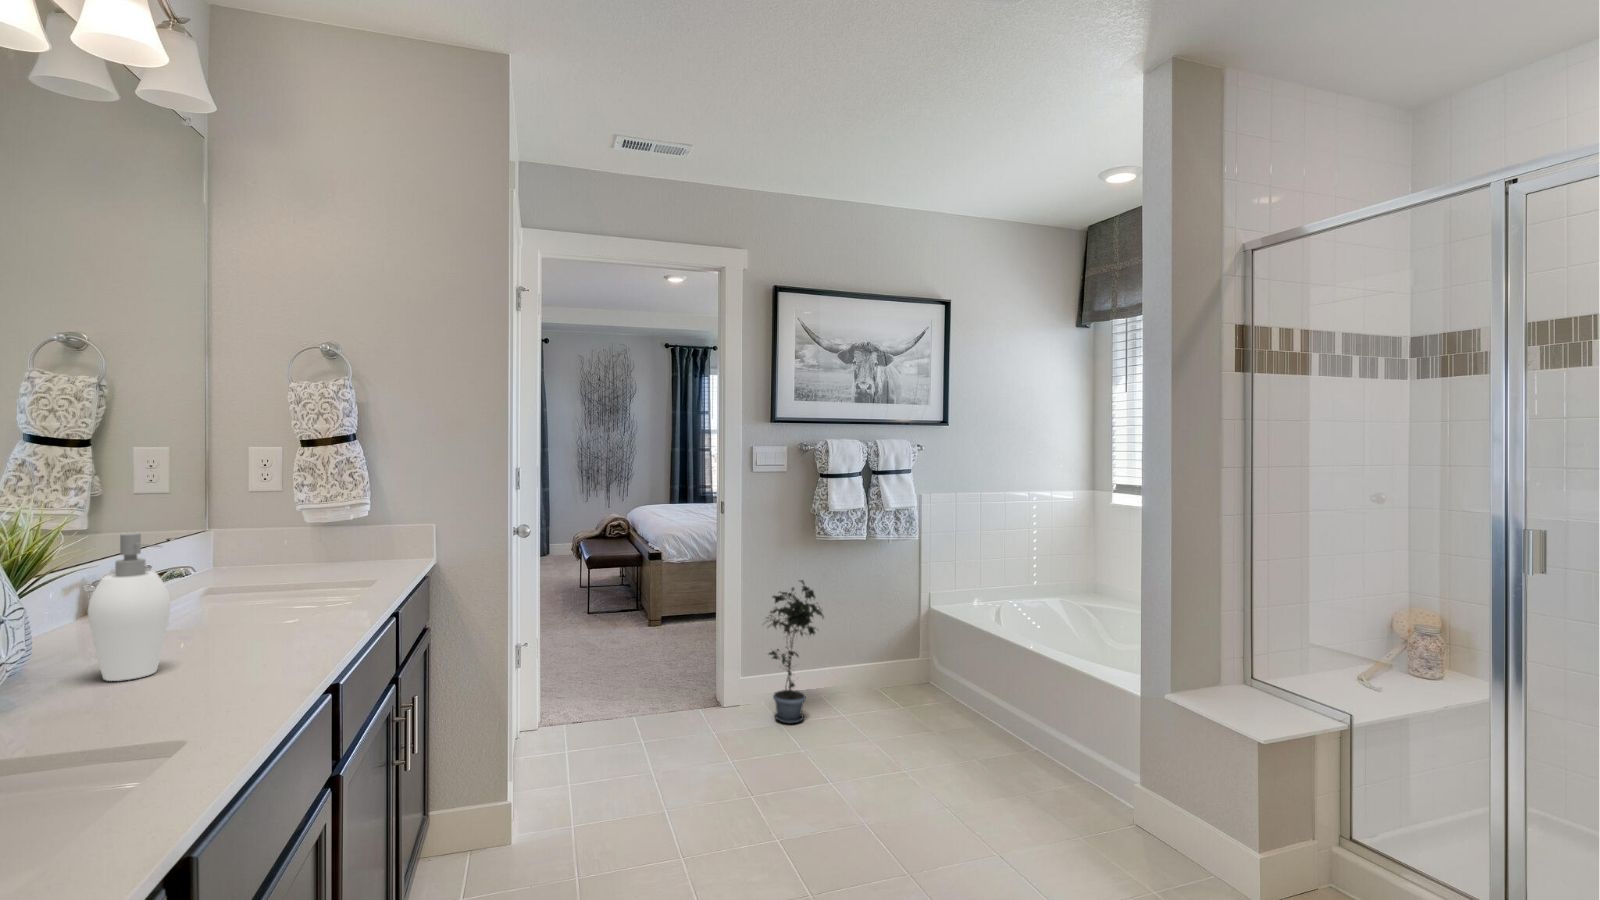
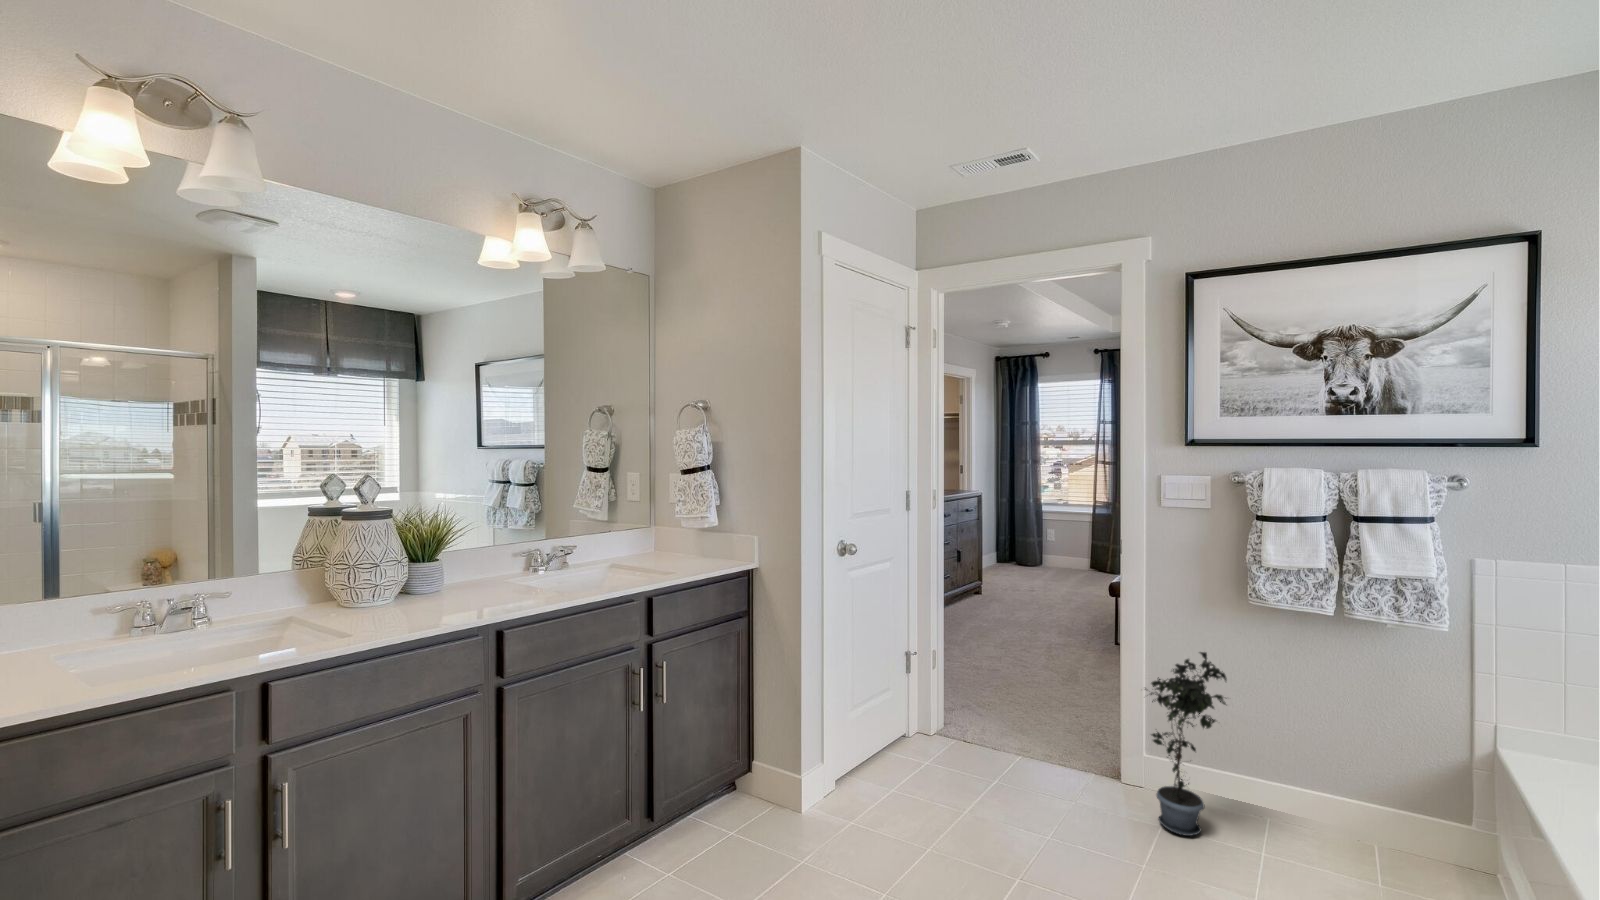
soap dispenser: present [87,533,171,681] -> none [405,528,446,614]

